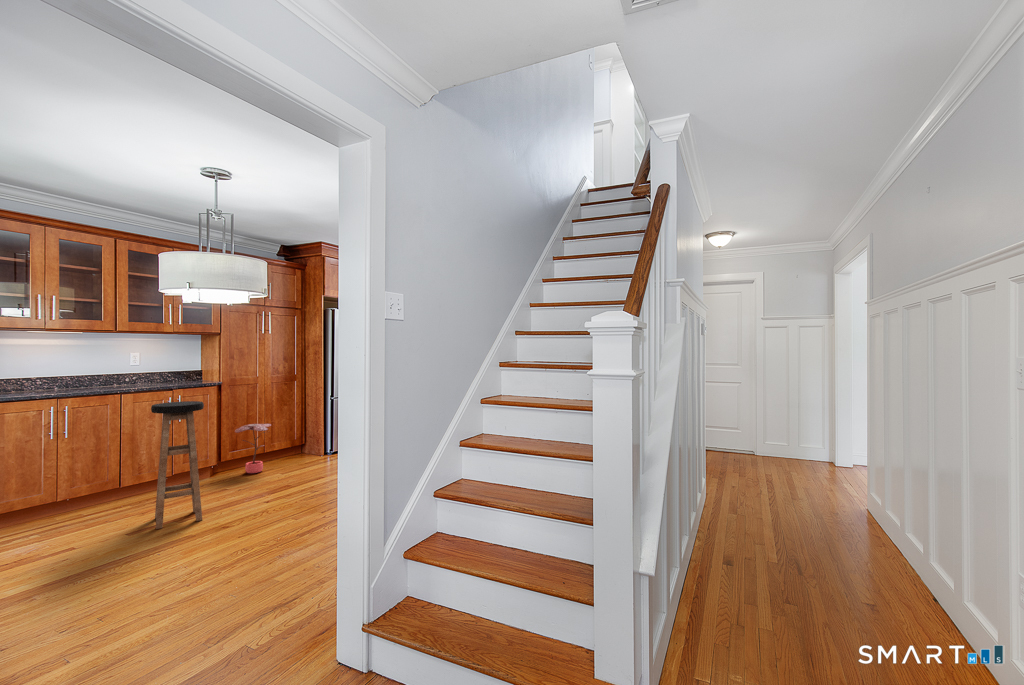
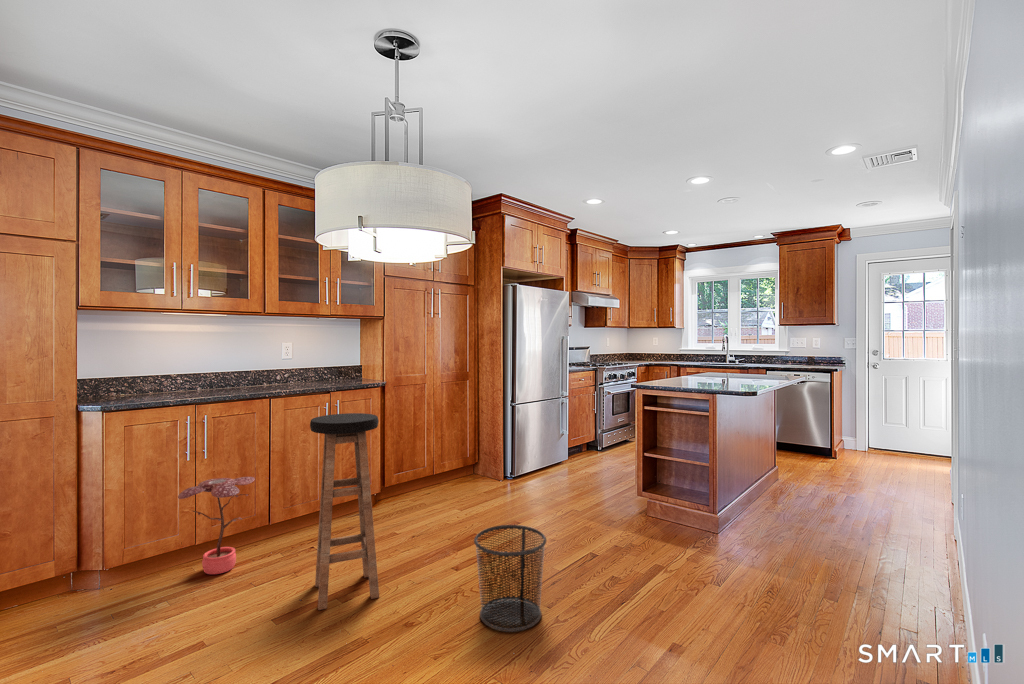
potted plant: present [235,424,271,473] -> present [178,477,255,574]
waste bin: none [265,467,314,527] -> present [474,525,547,632]

